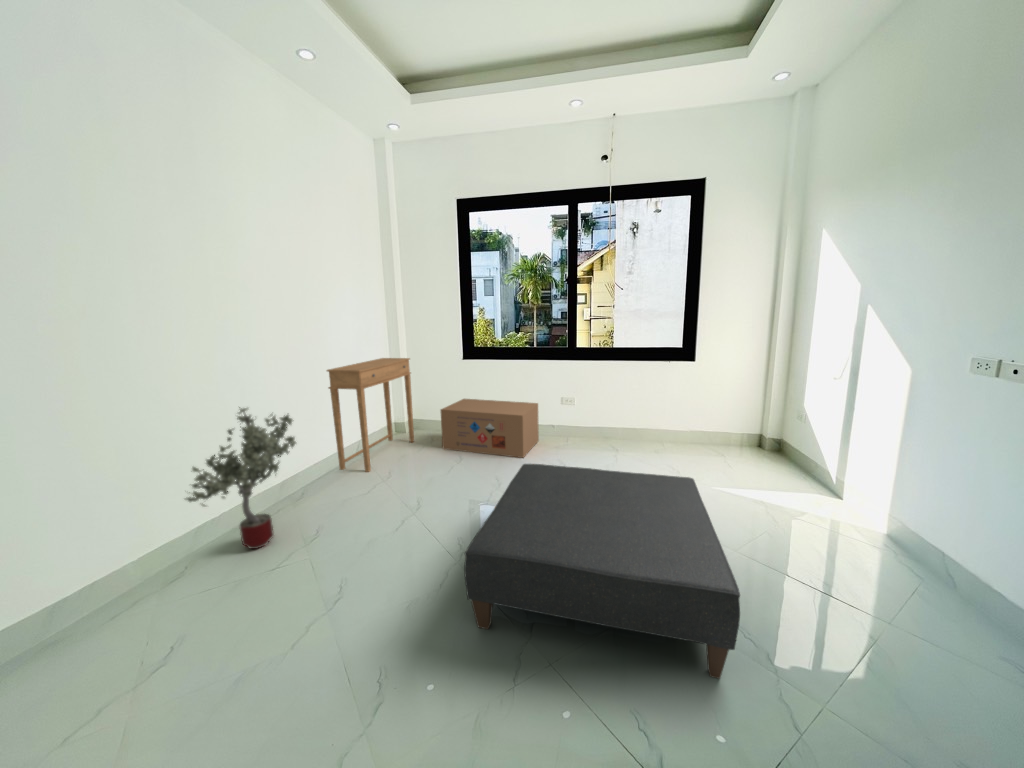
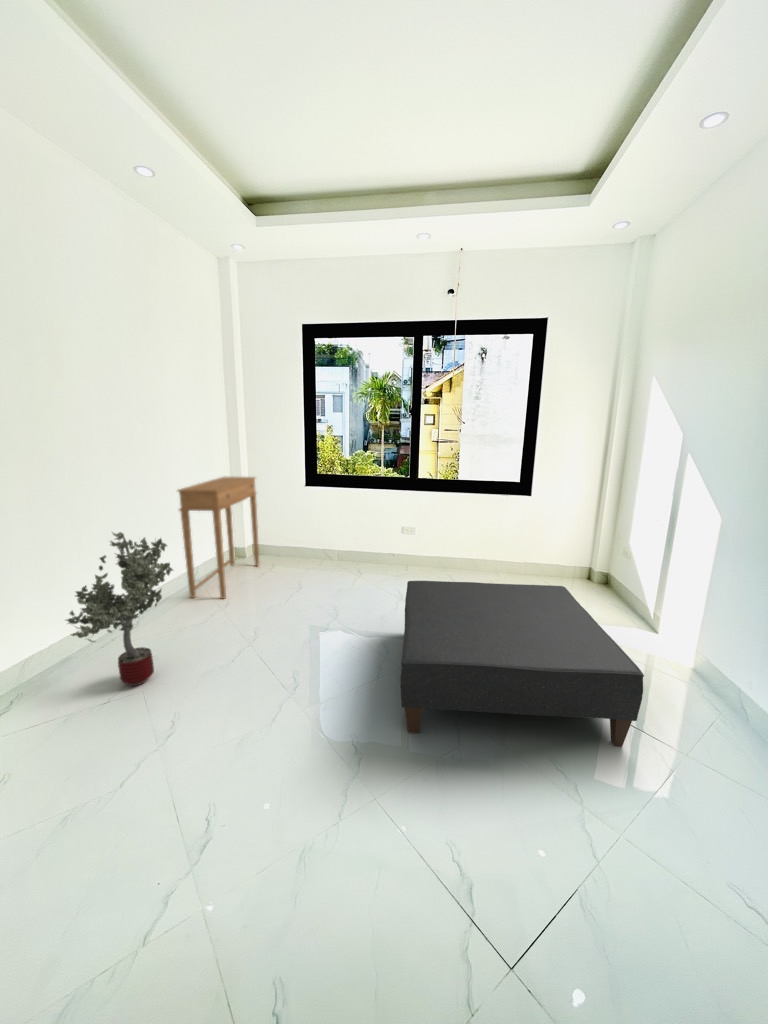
cardboard box: present [441,399,539,458] -> none [293,519,390,577]

